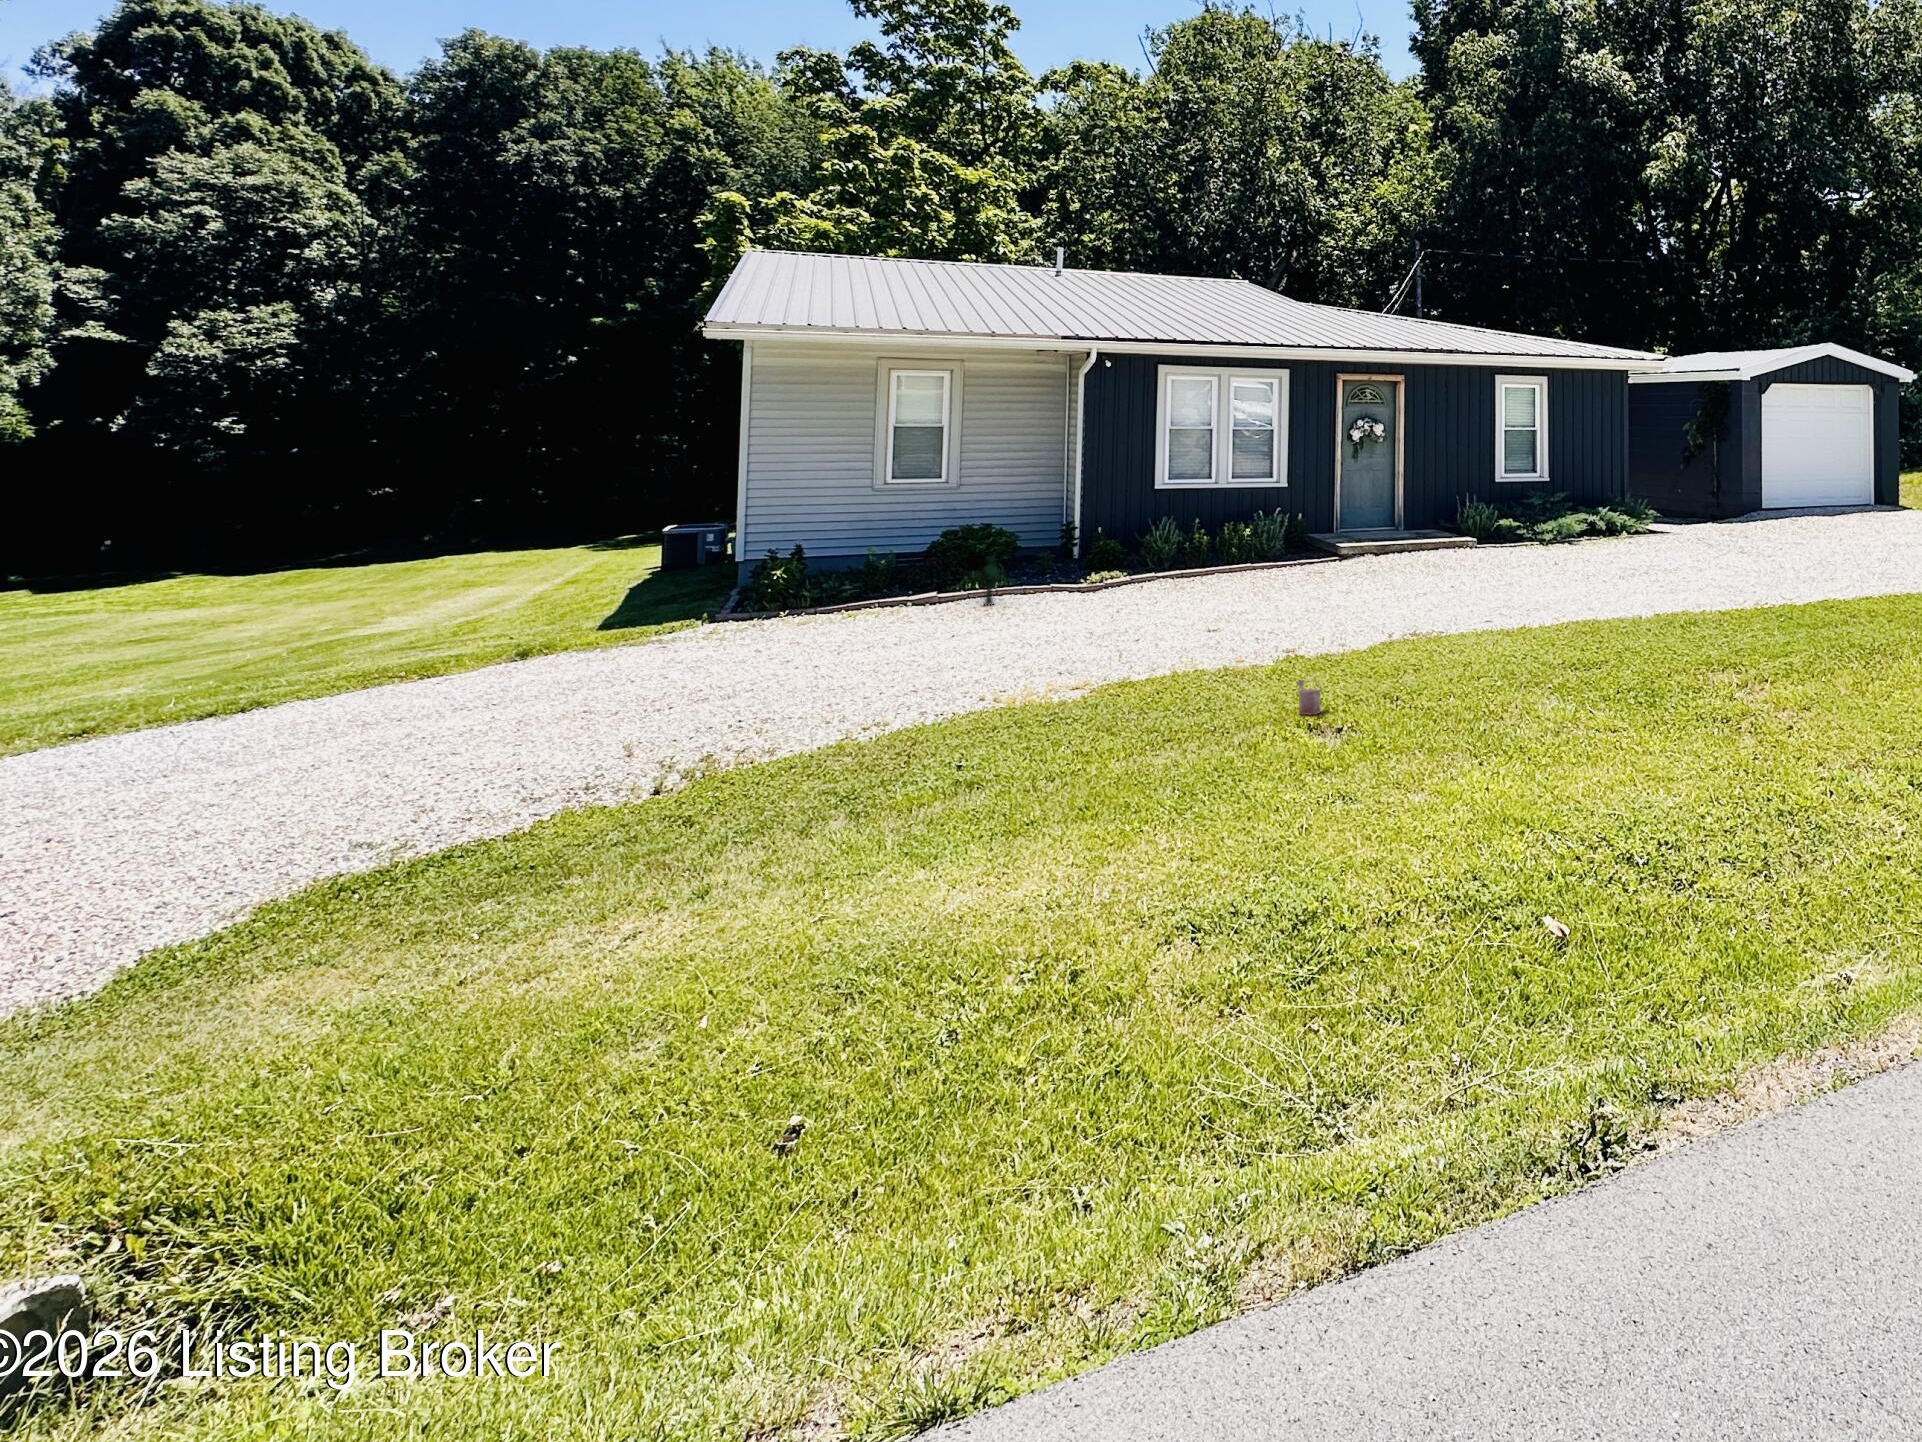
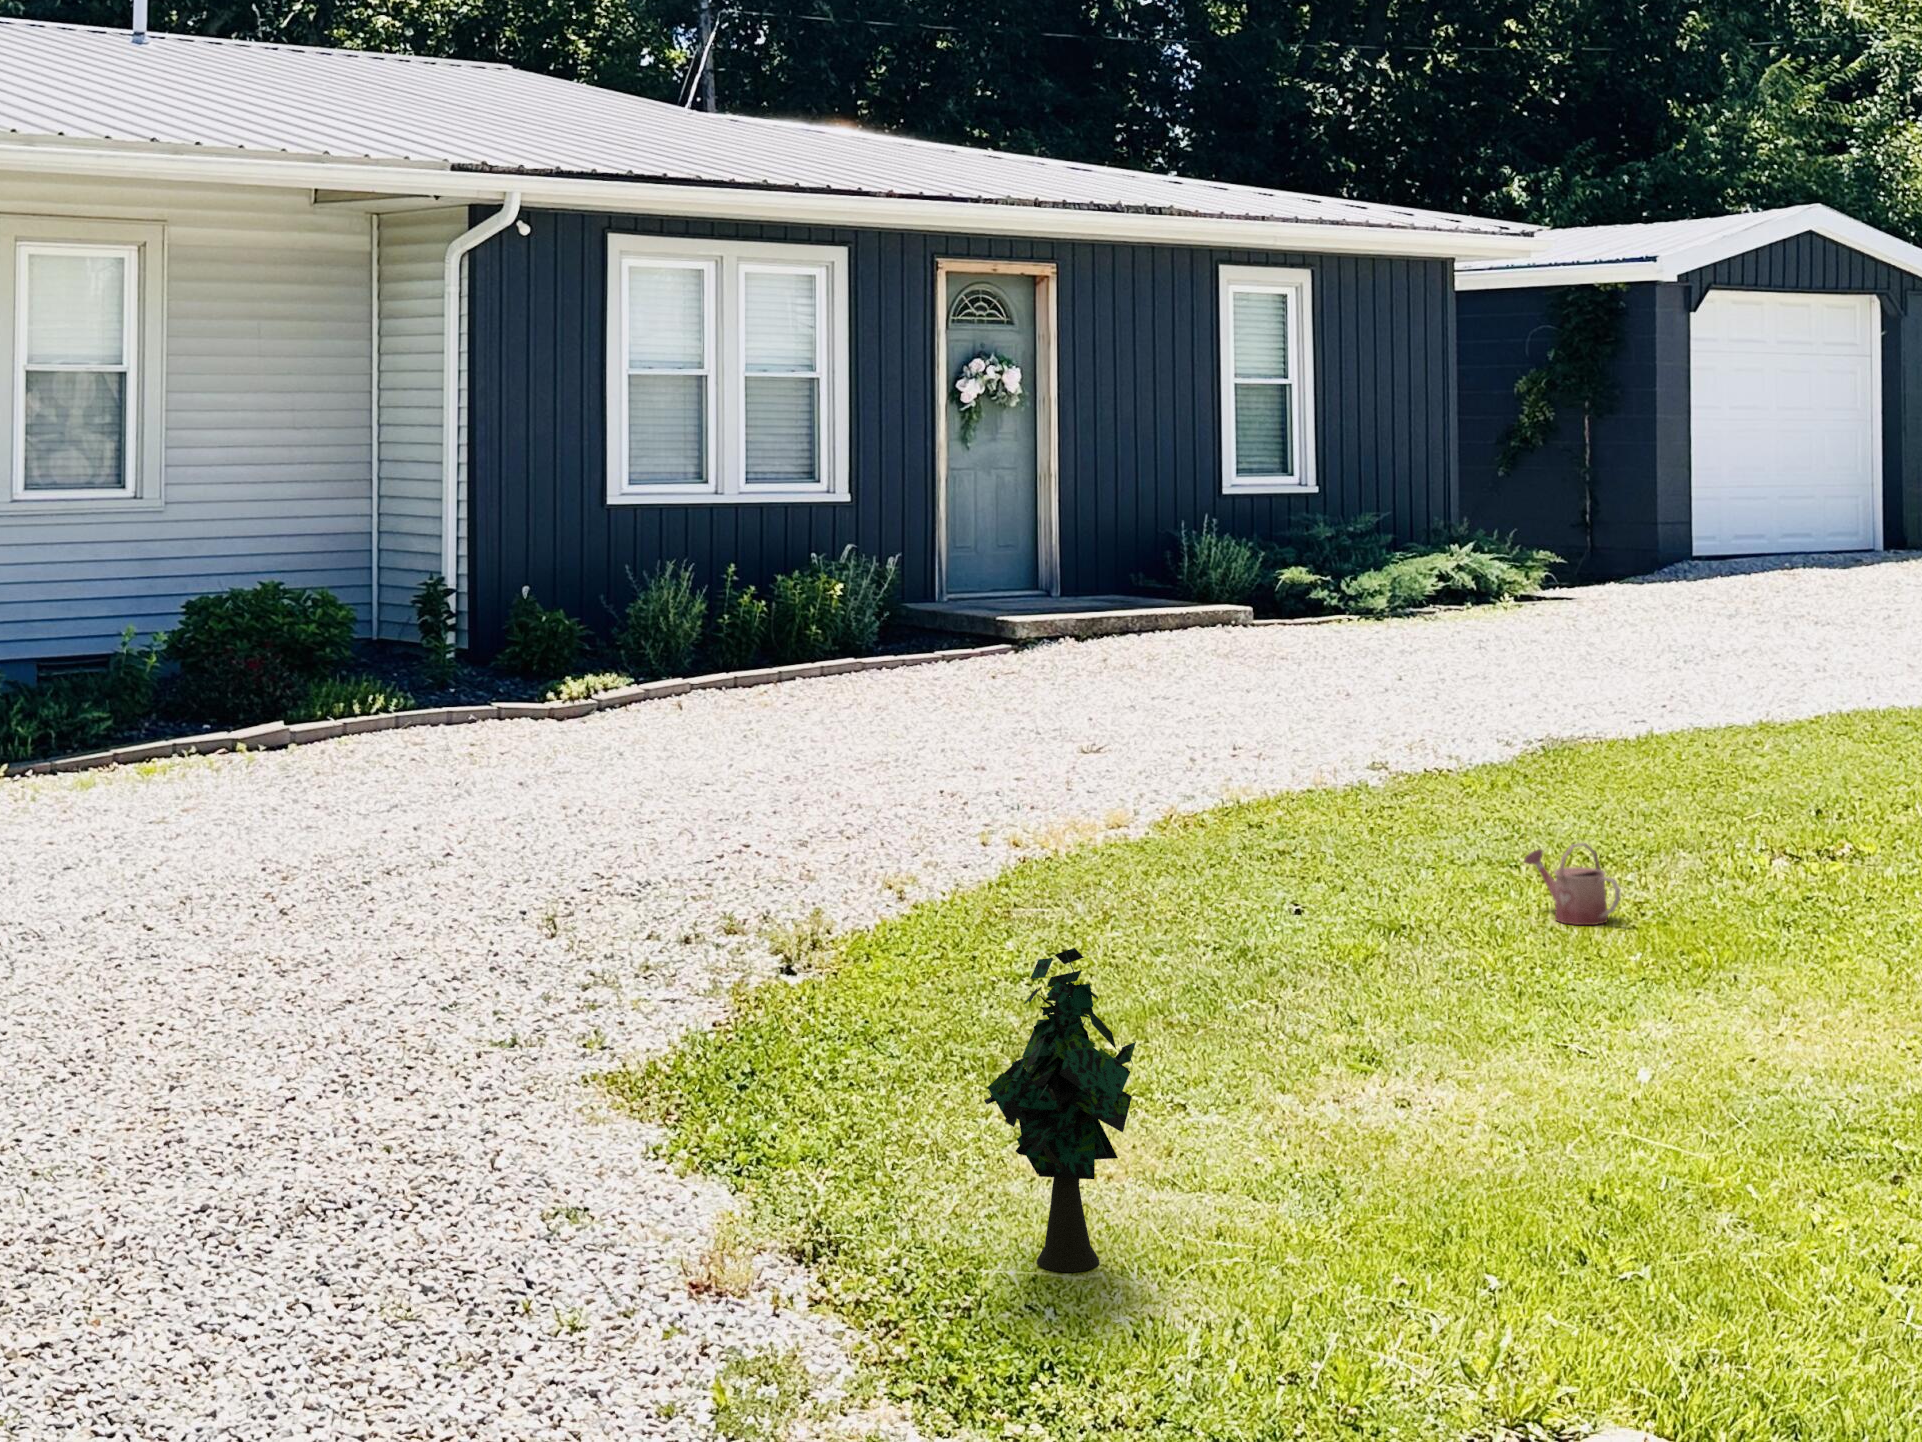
decorative plant: present [975,553,1002,605] -> present [984,948,1136,1272]

